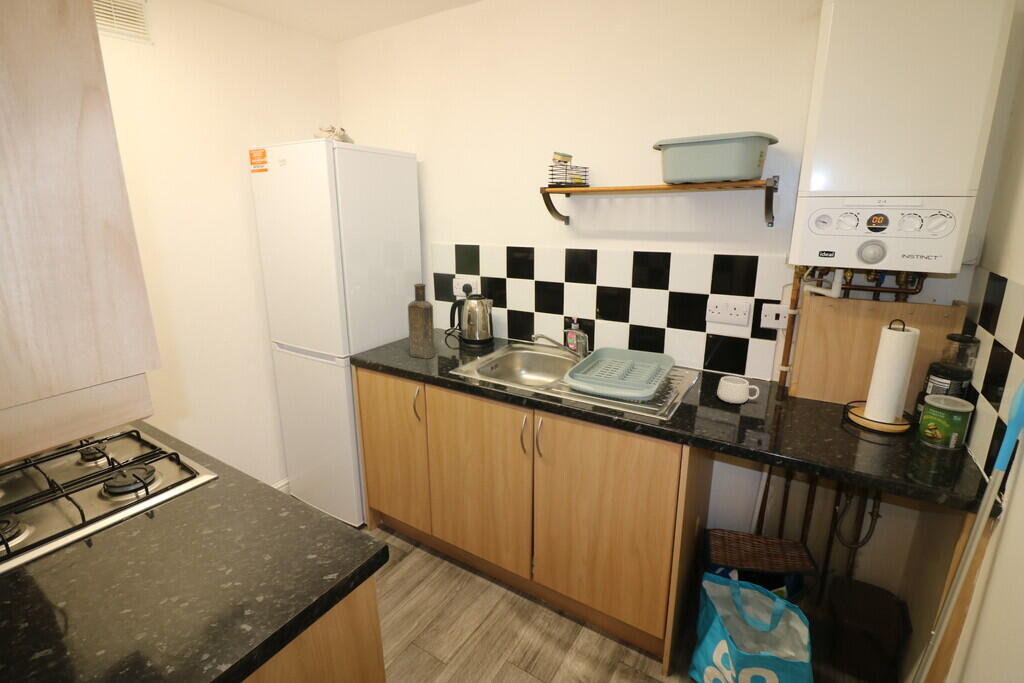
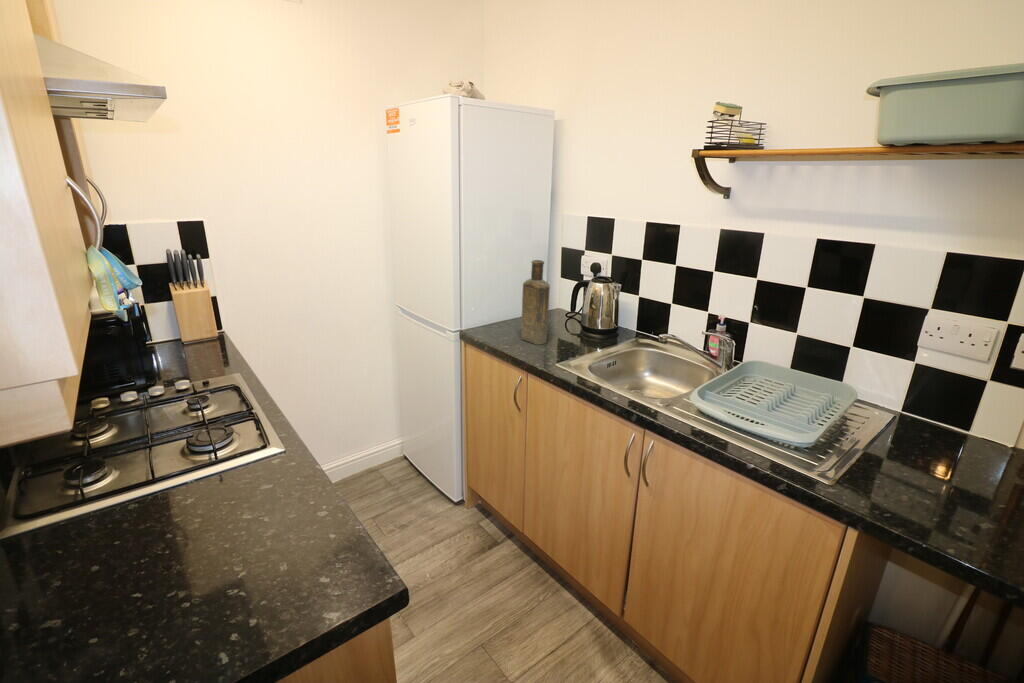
mug: present [717,376,759,403] -> none [919,433,996,477]

